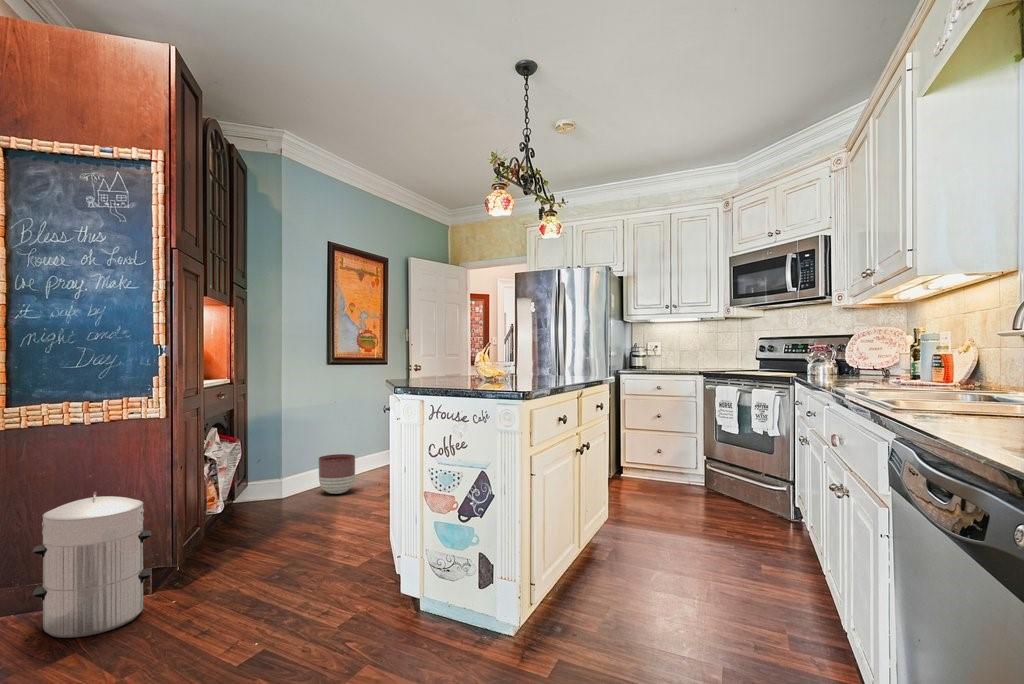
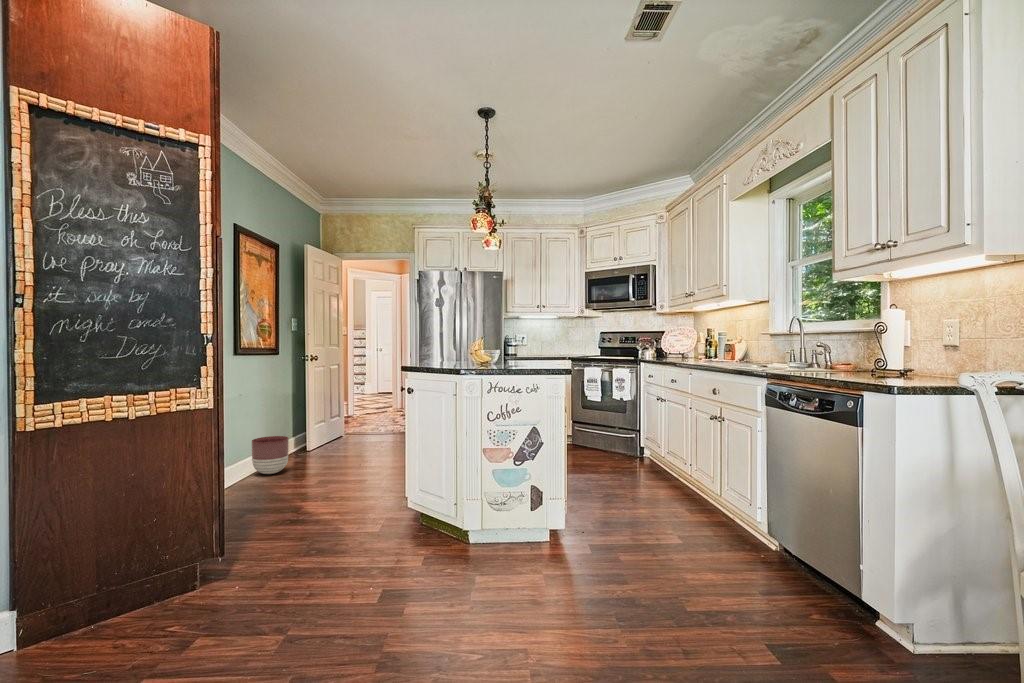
waste bin: present [33,492,152,638] -> none [101,489,224,646]

